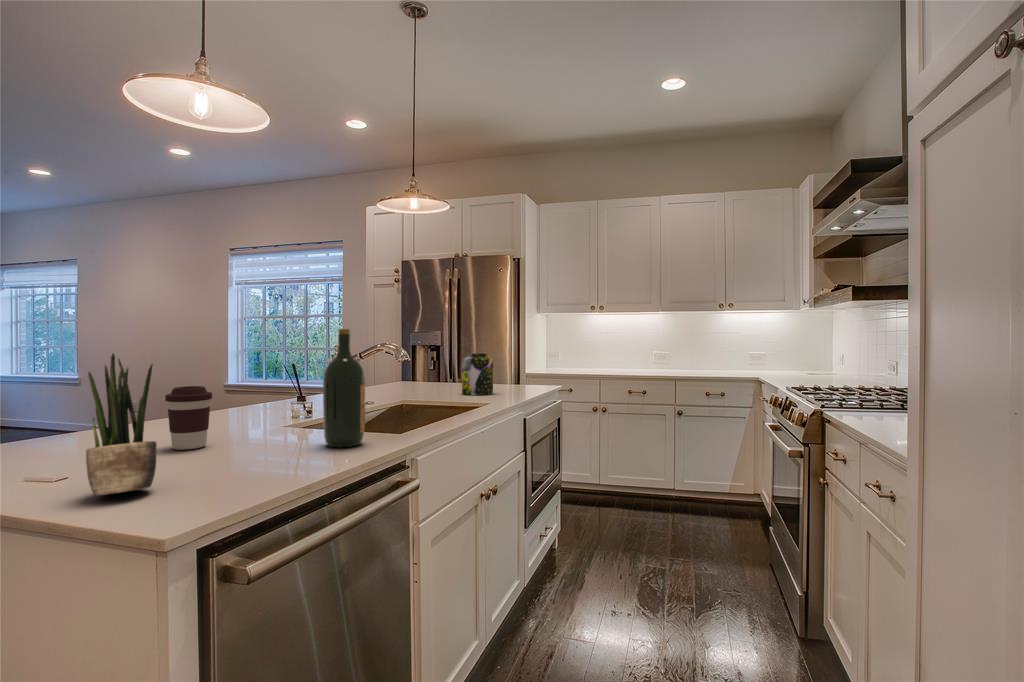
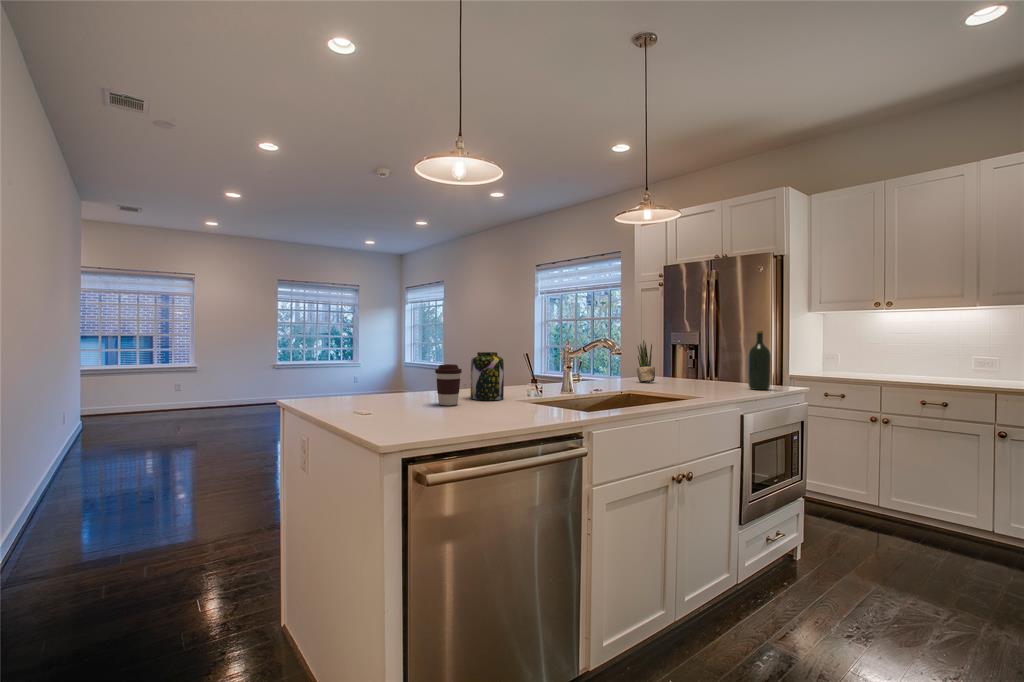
wine bottle: present [323,329,365,447] -> present [748,331,771,390]
jar: present [462,353,493,395] -> present [471,352,504,400]
potted plant: present [86,354,157,495] -> present [637,340,655,382]

